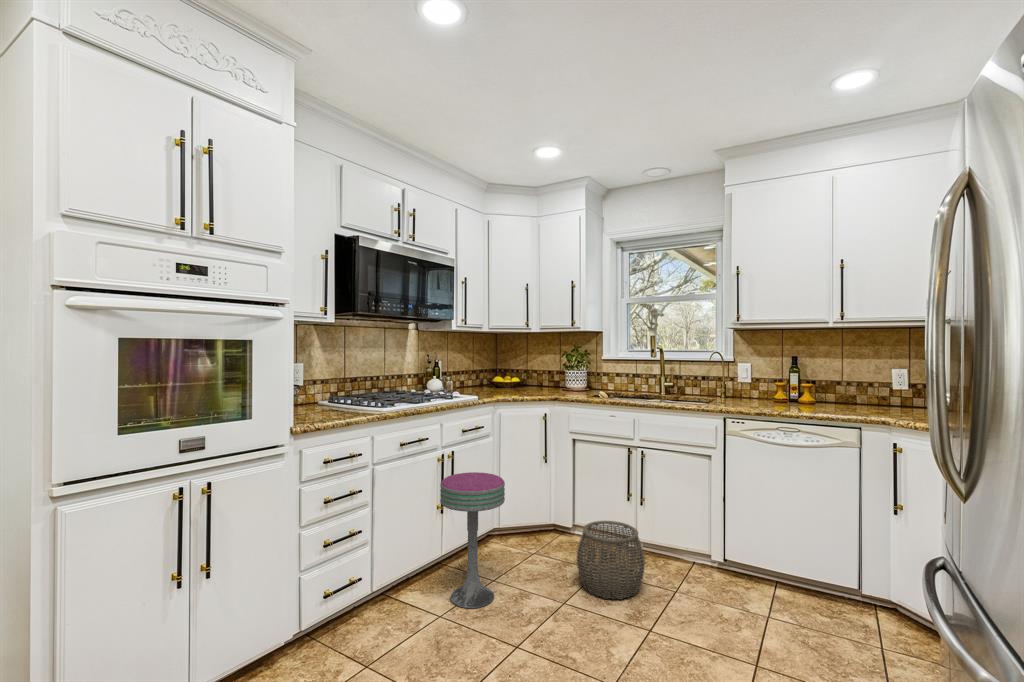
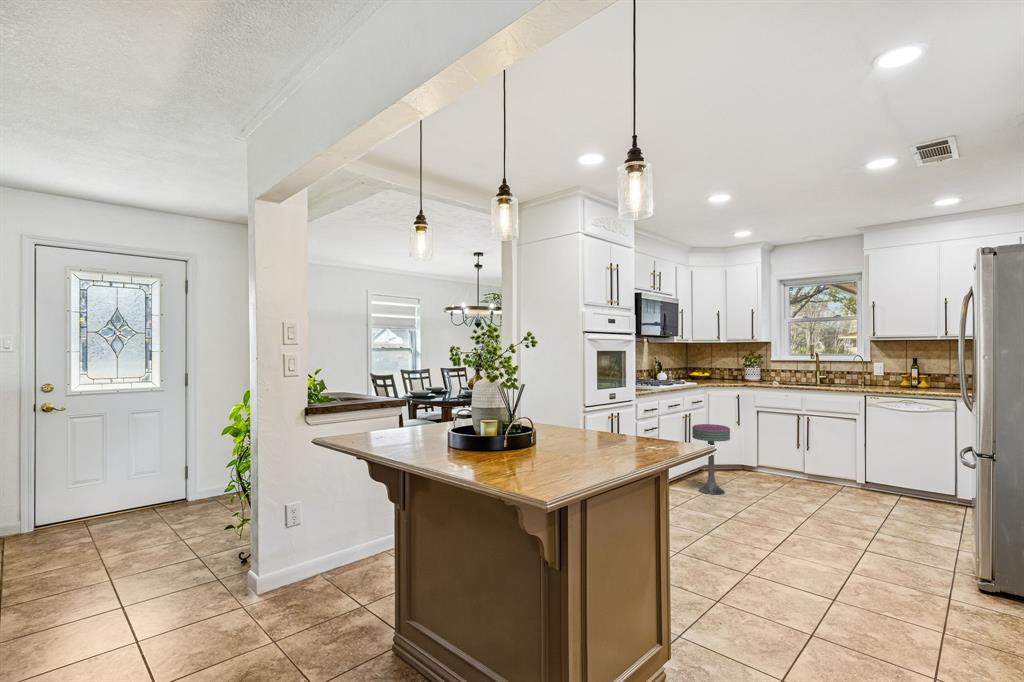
woven basket: present [577,521,645,599] -> none [770,456,815,496]

